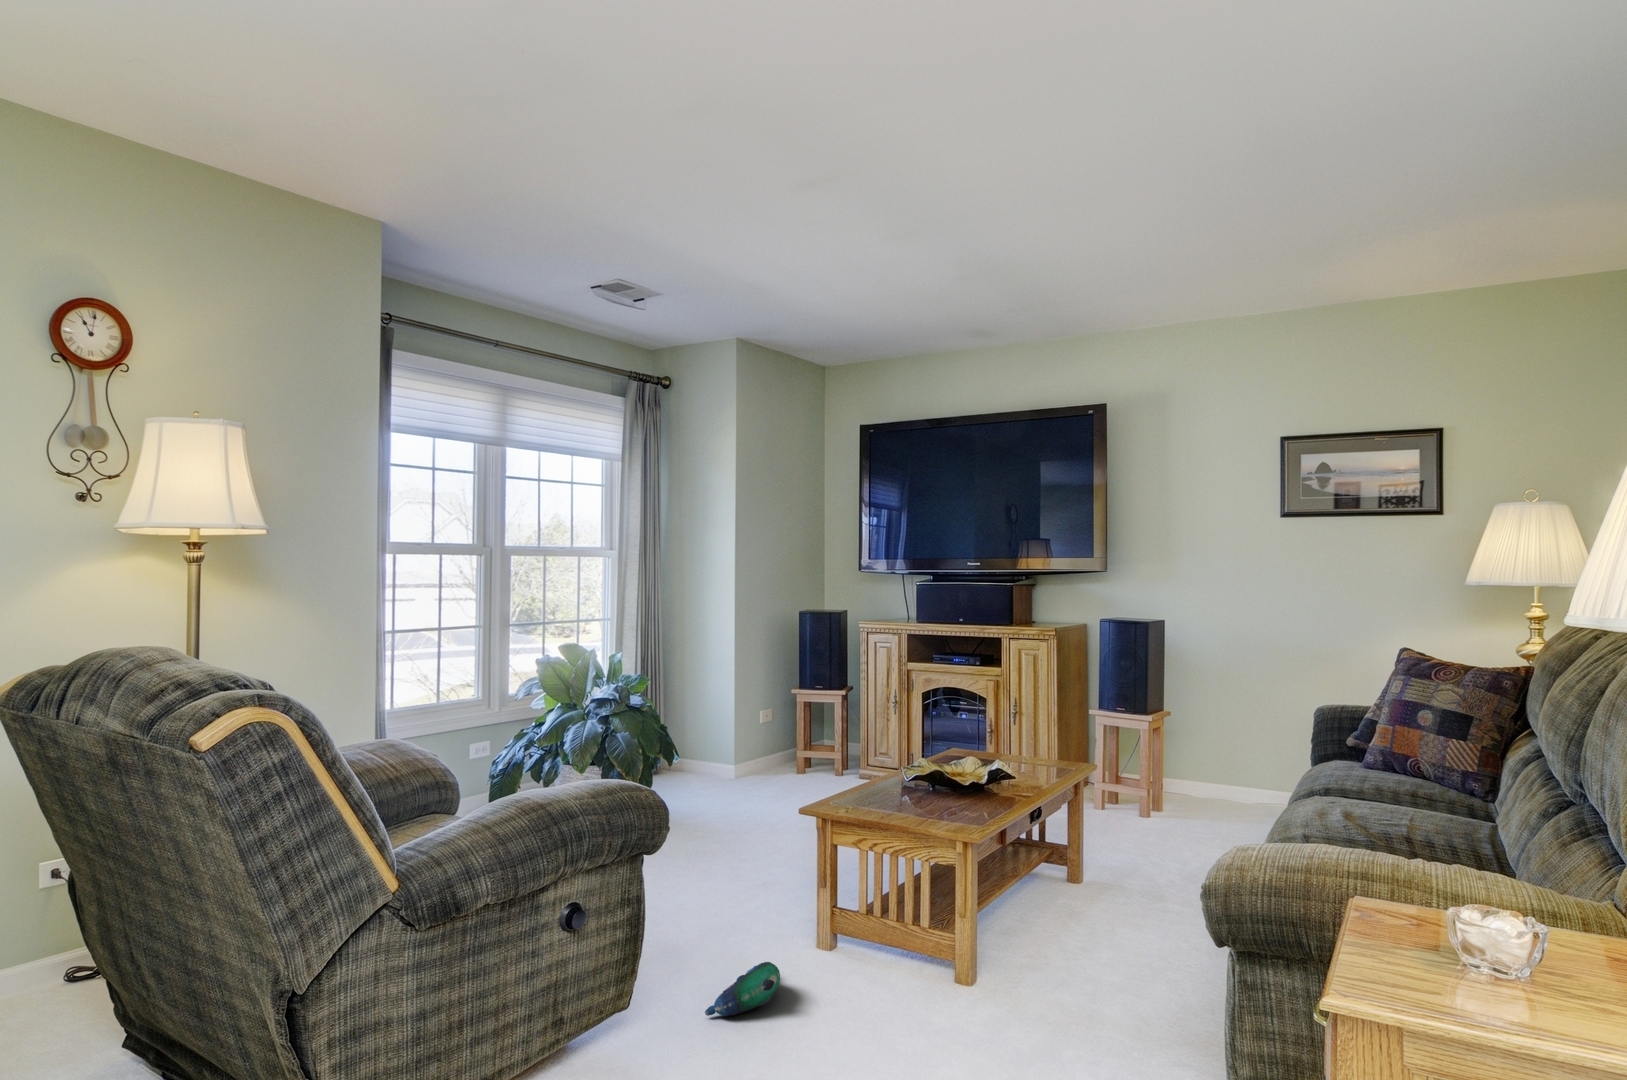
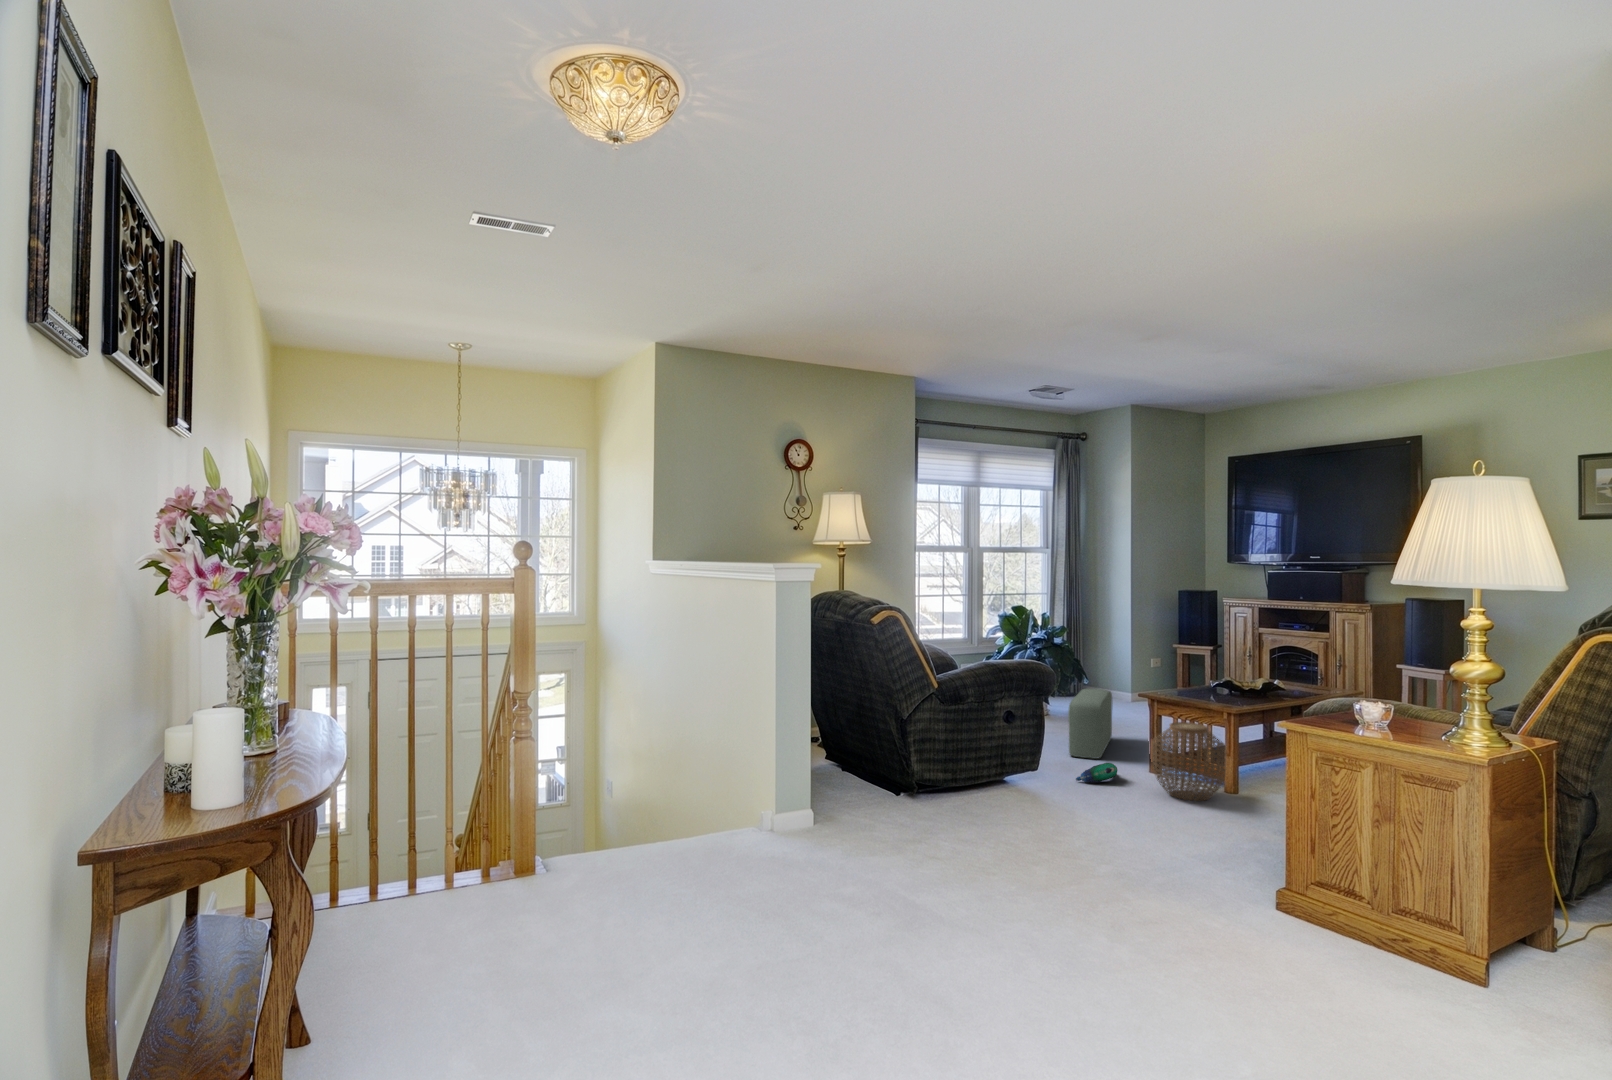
pouf: none [675,789,738,934] -> present [1068,689,1112,759]
woven basket: none [854,873,986,1036] -> present [1152,722,1226,801]

